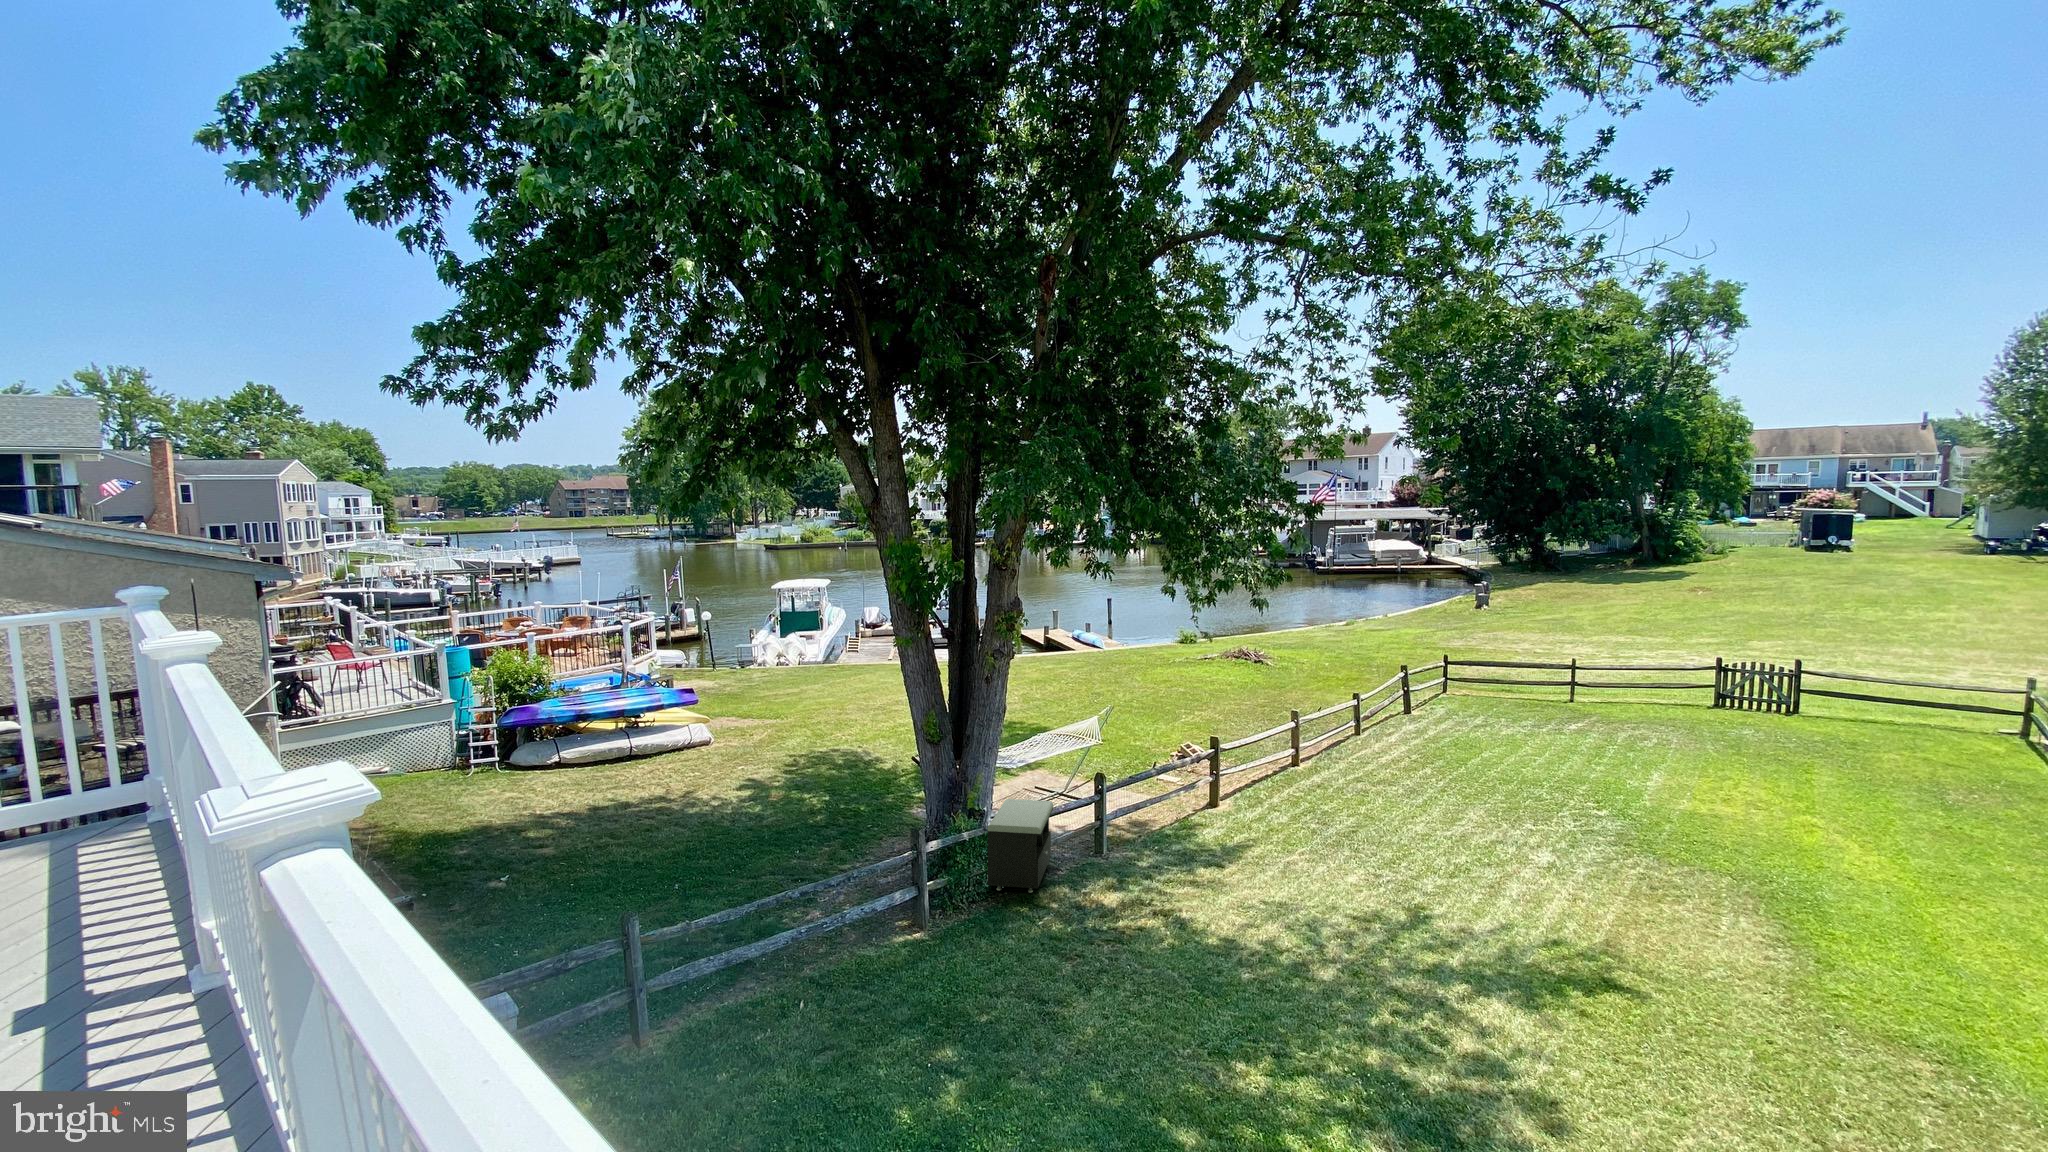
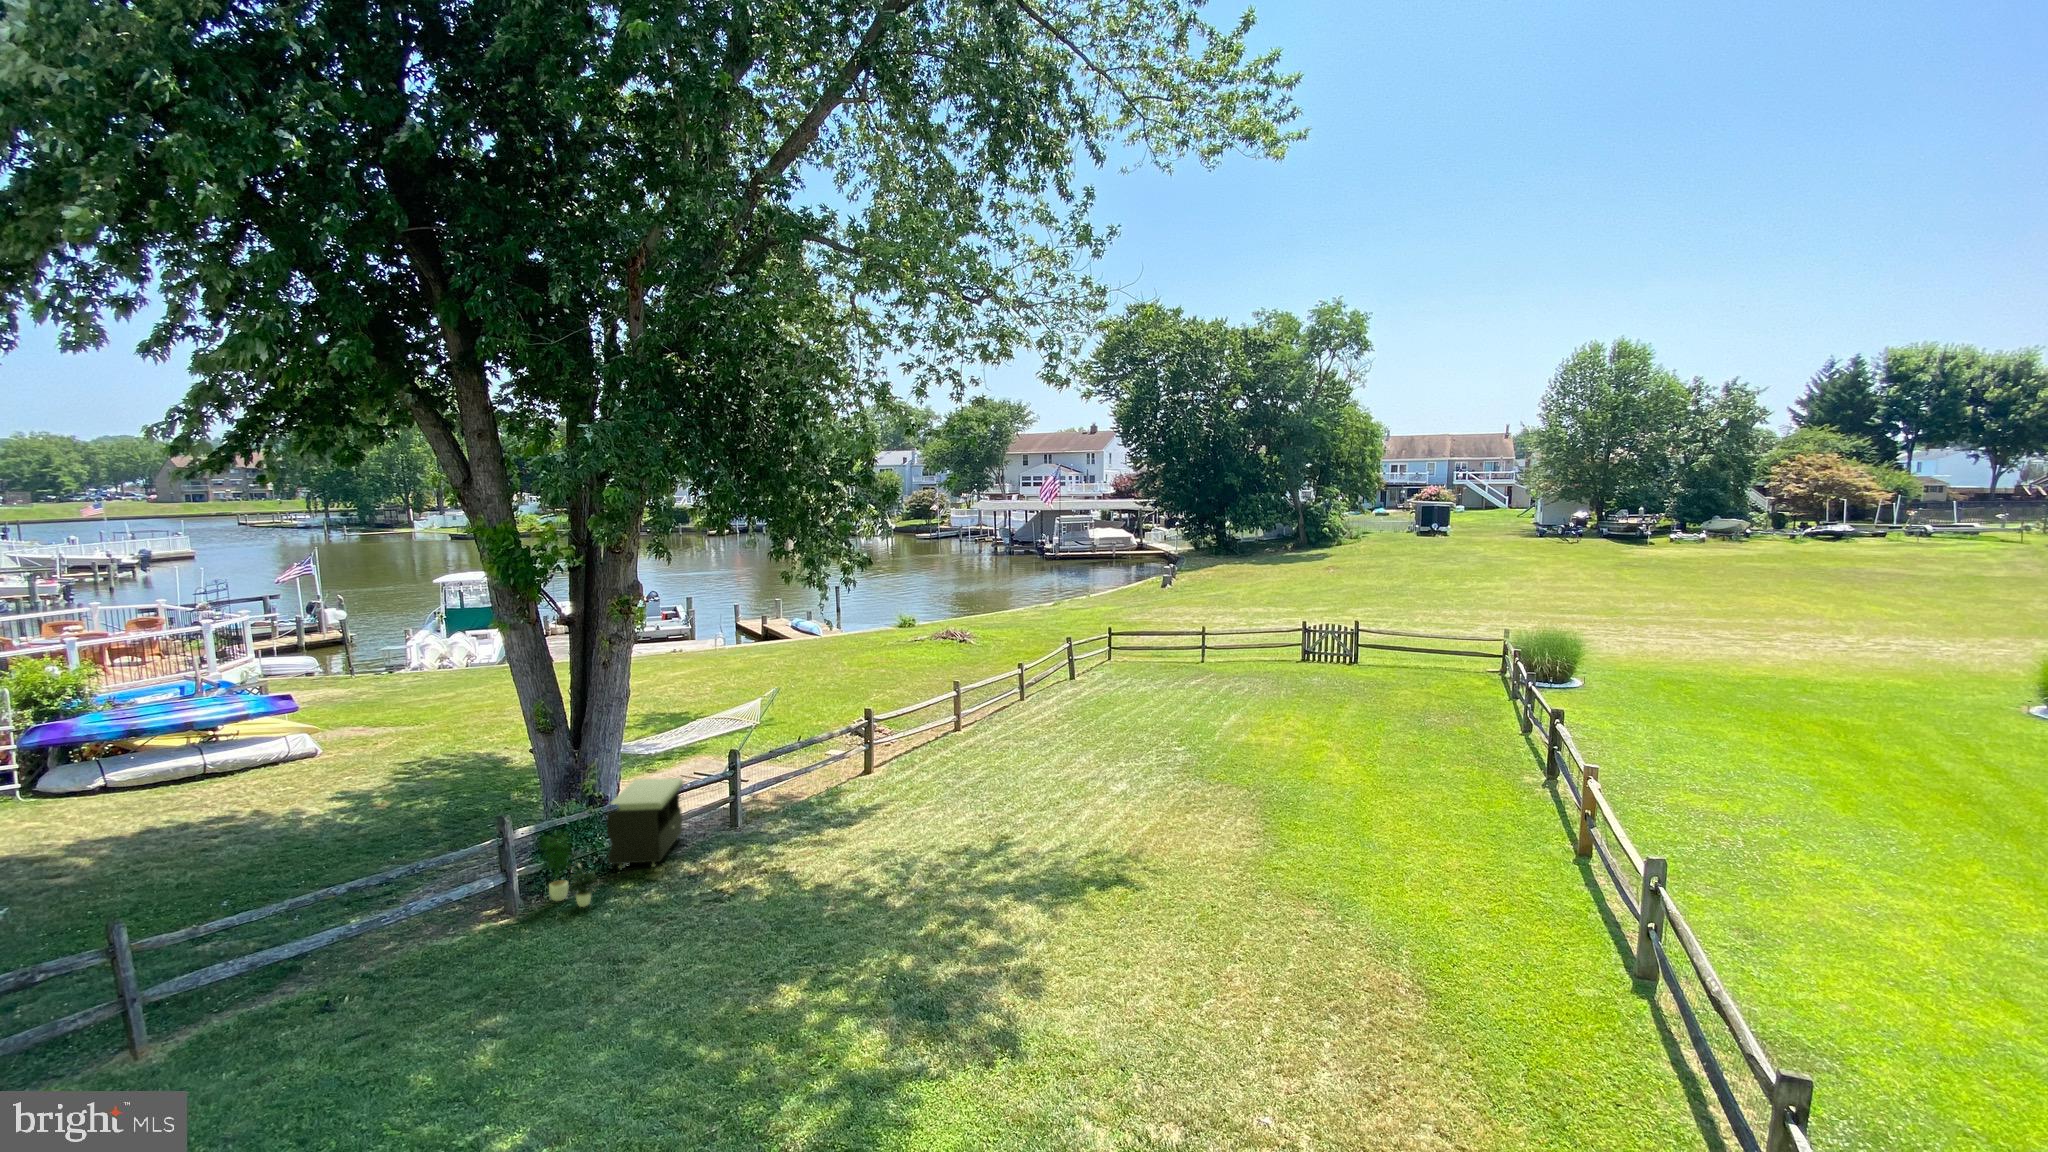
potted plant: none [931,846,990,930] -> present [540,831,595,907]

